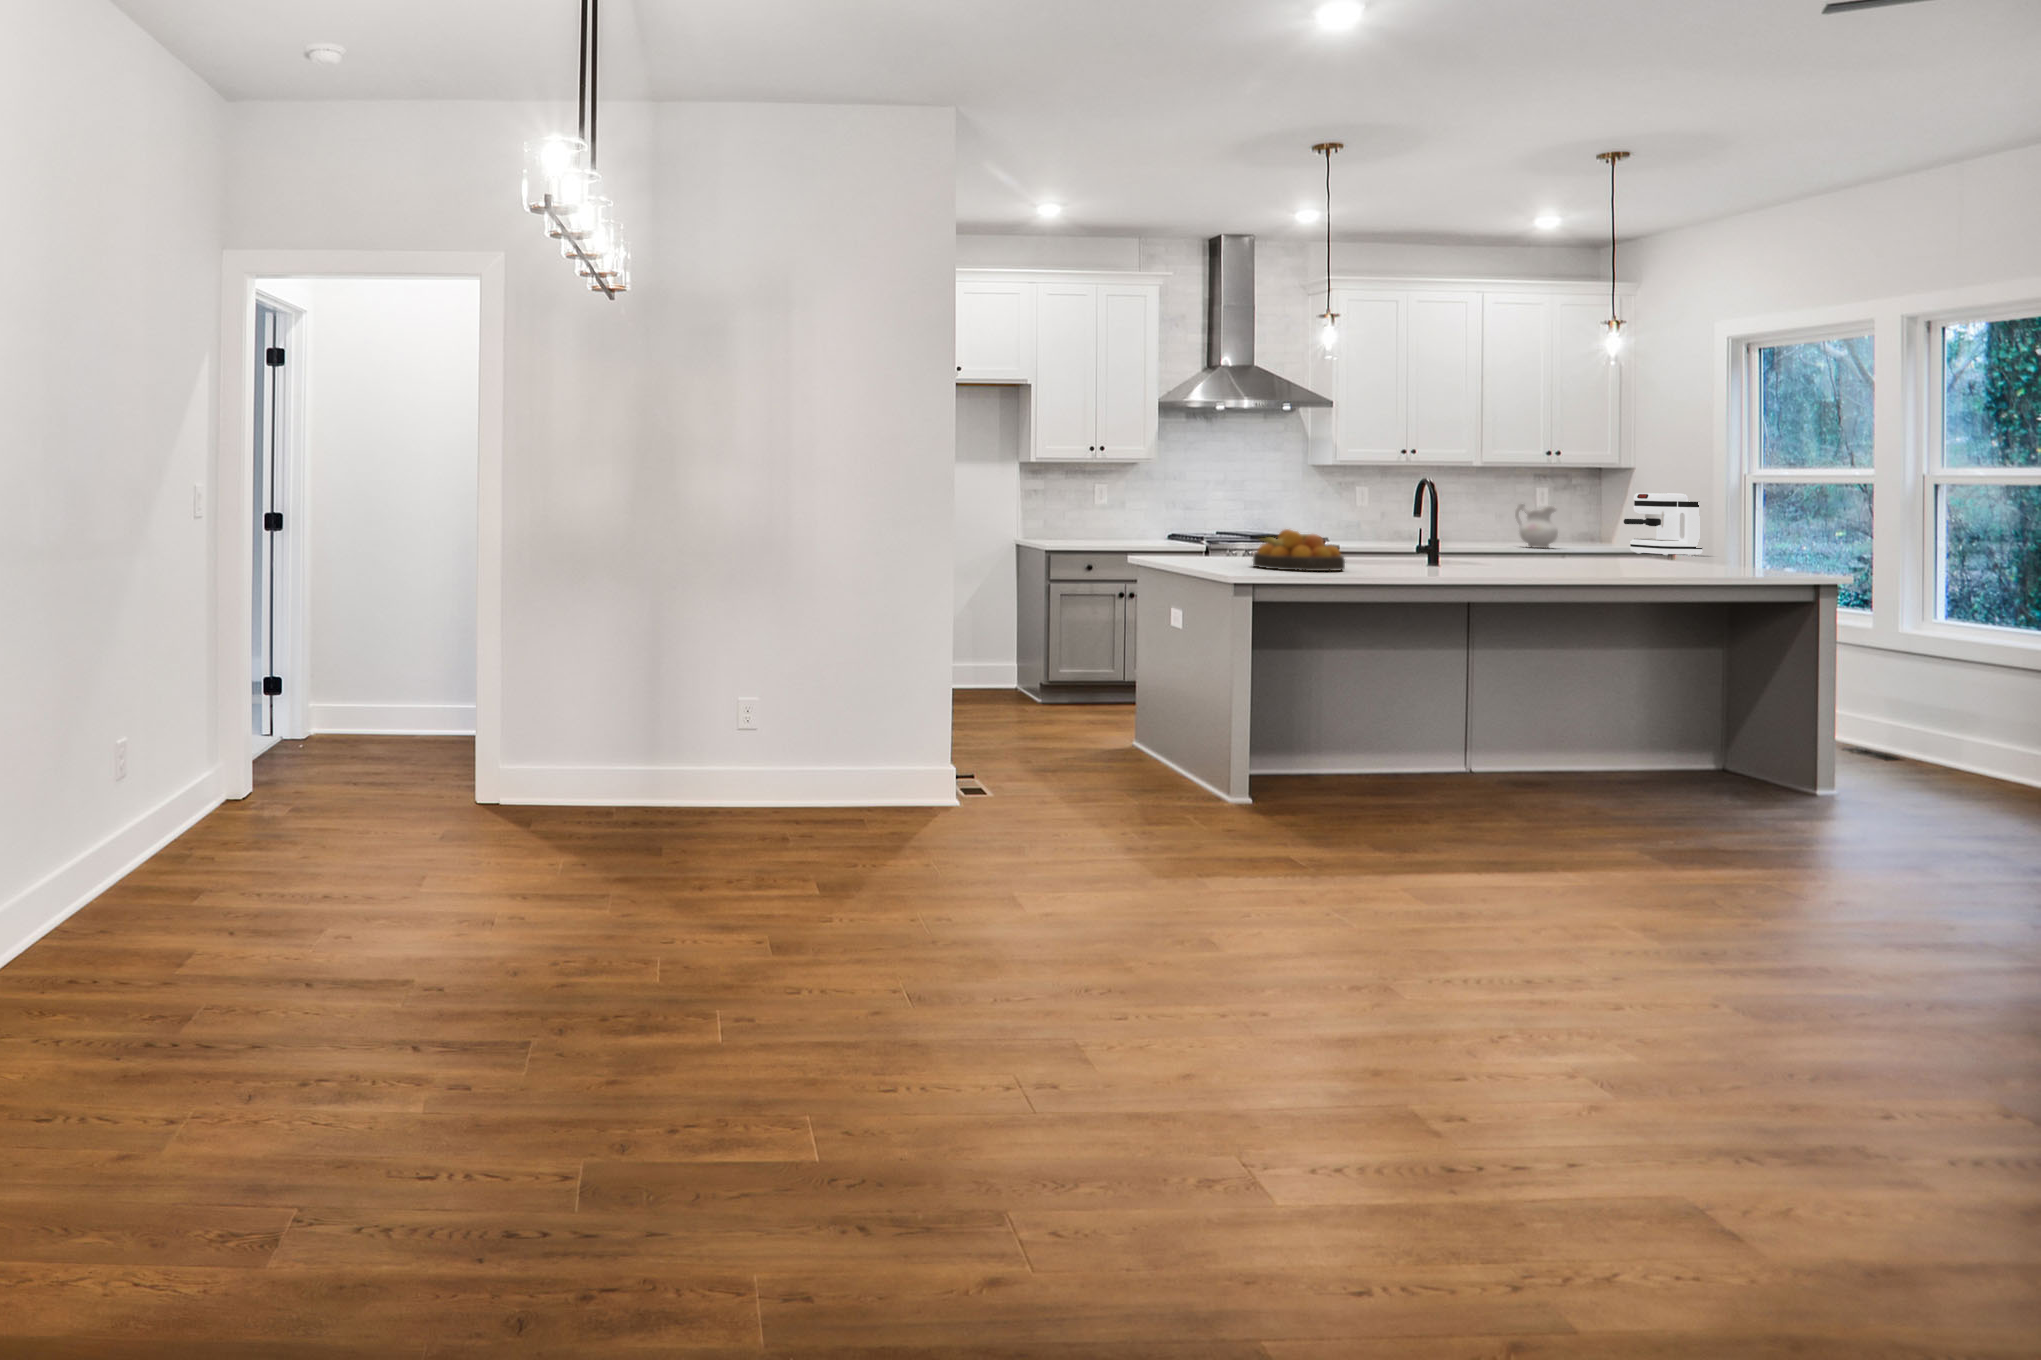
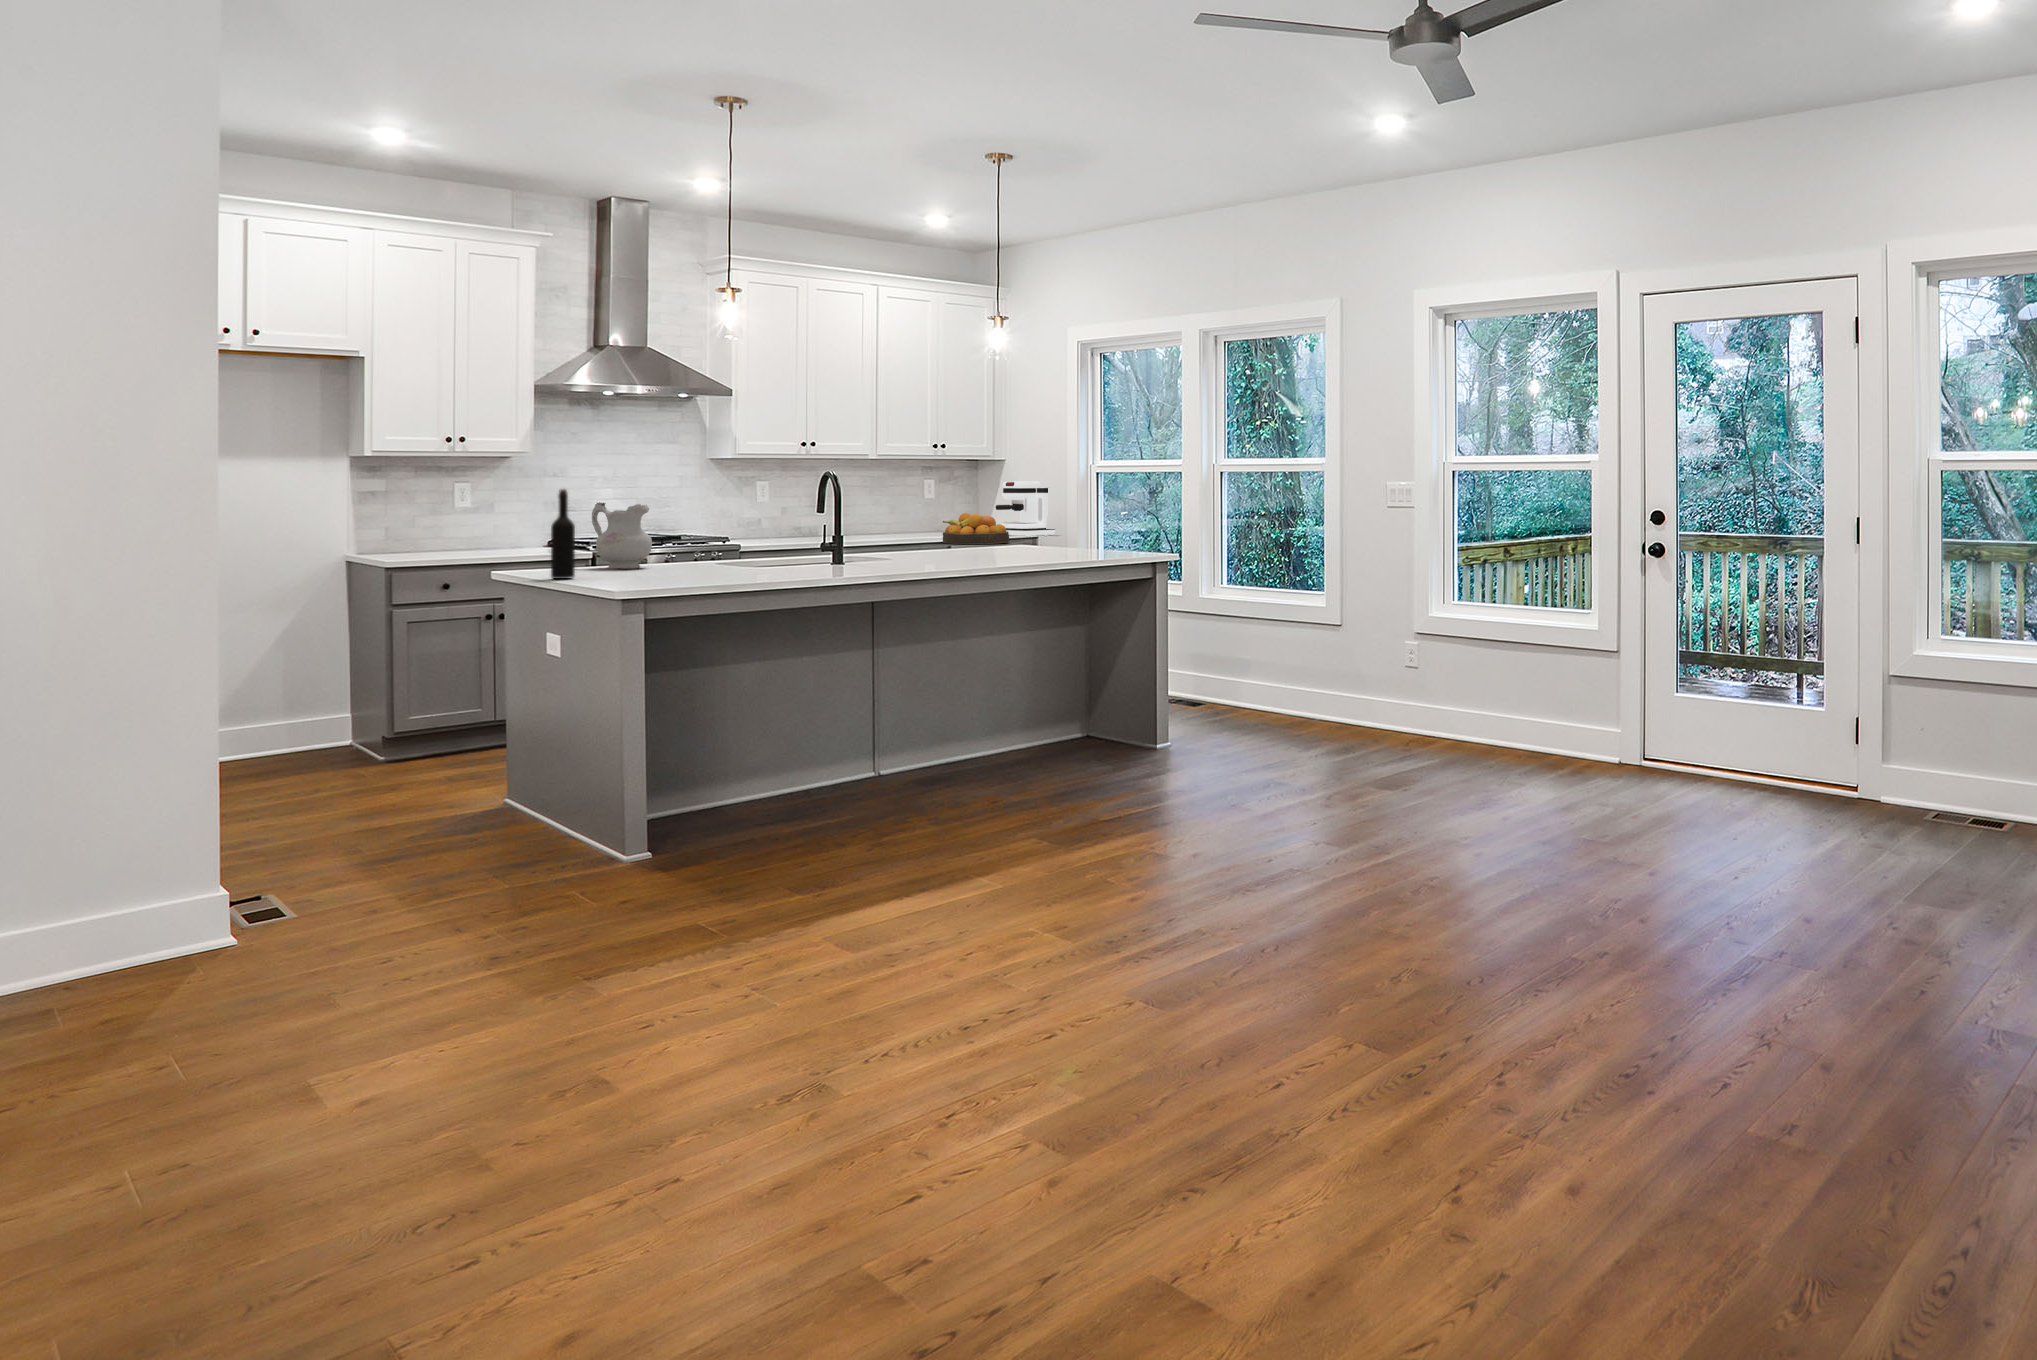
wine bottle: none [1175,492,1193,565] -> present [551,489,575,579]
ceramic pitcher: present [1515,504,1558,548] -> present [592,502,652,569]
fruit bowl: present [1253,529,1345,571] -> present [943,513,1009,544]

